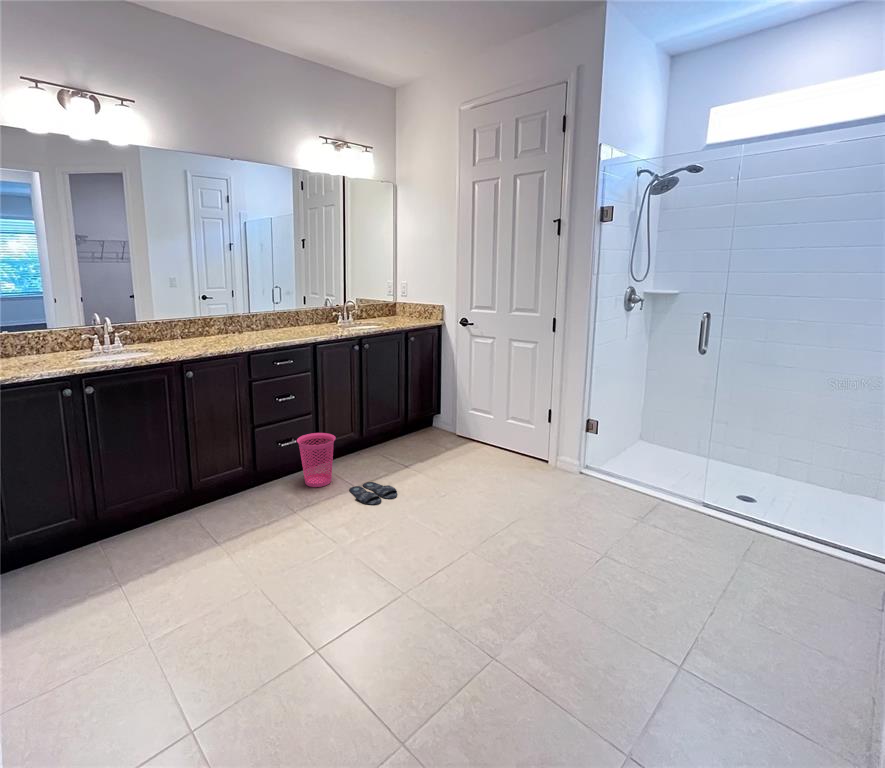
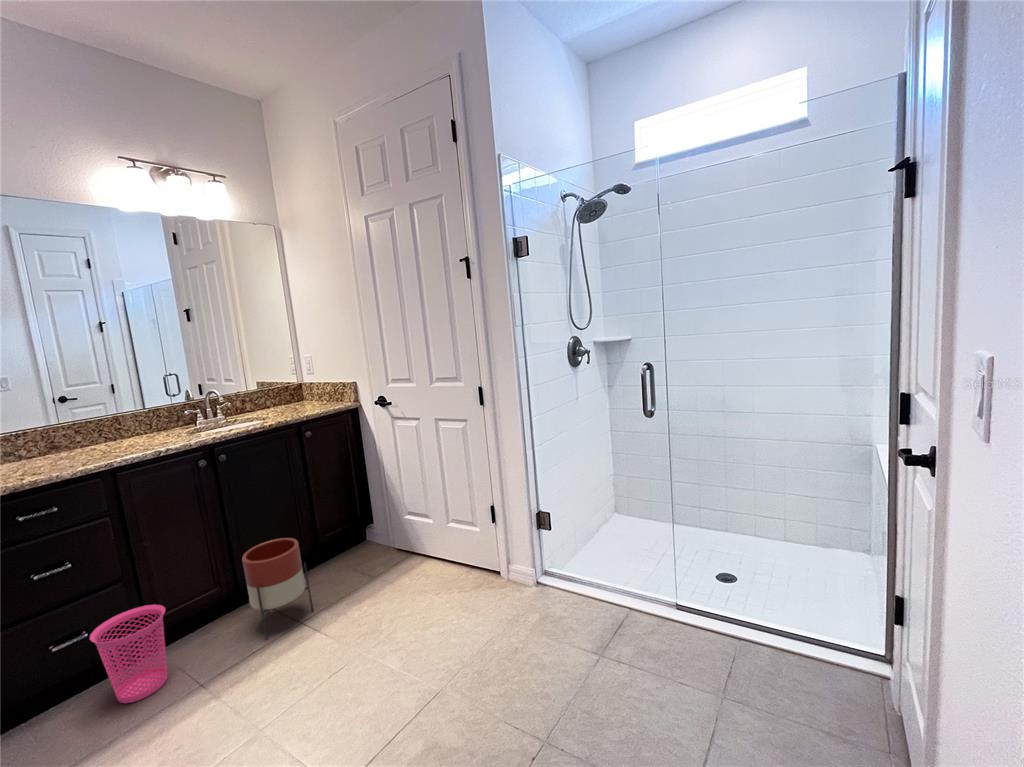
planter: none [374,409,412,471] -> present [242,538,313,639]
slippers: present [349,482,397,505] -> none [183,670,262,732]

